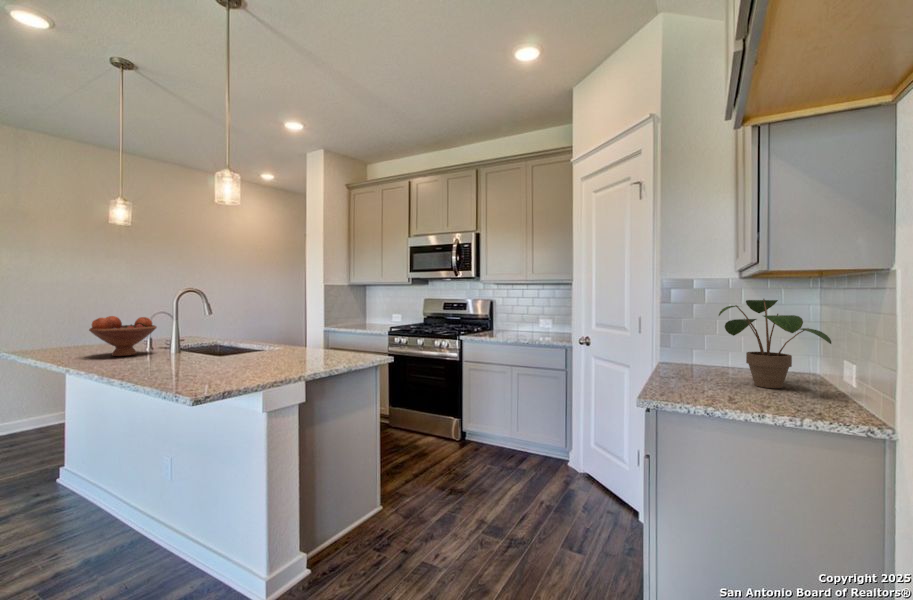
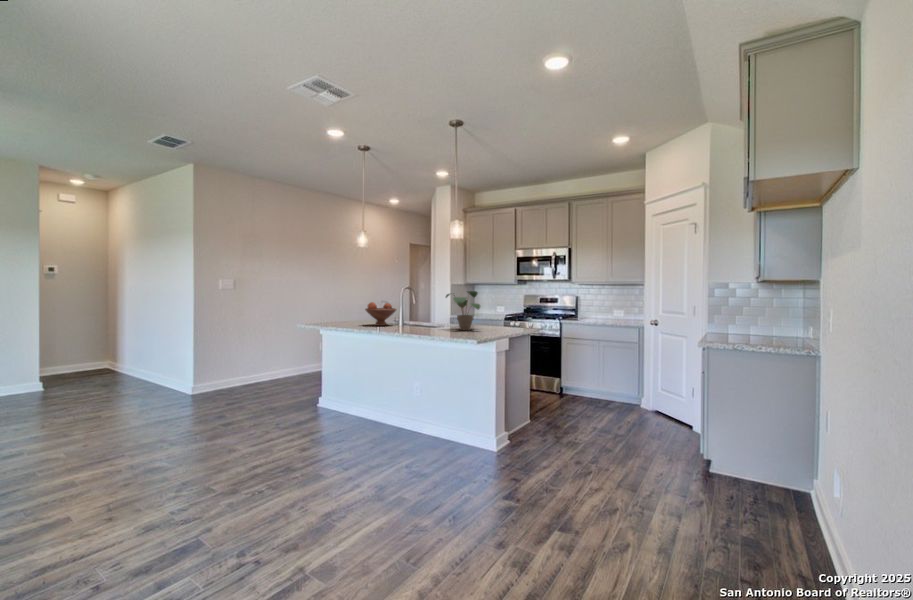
potted plant: present [719,299,831,388] -> present [446,291,480,330]

